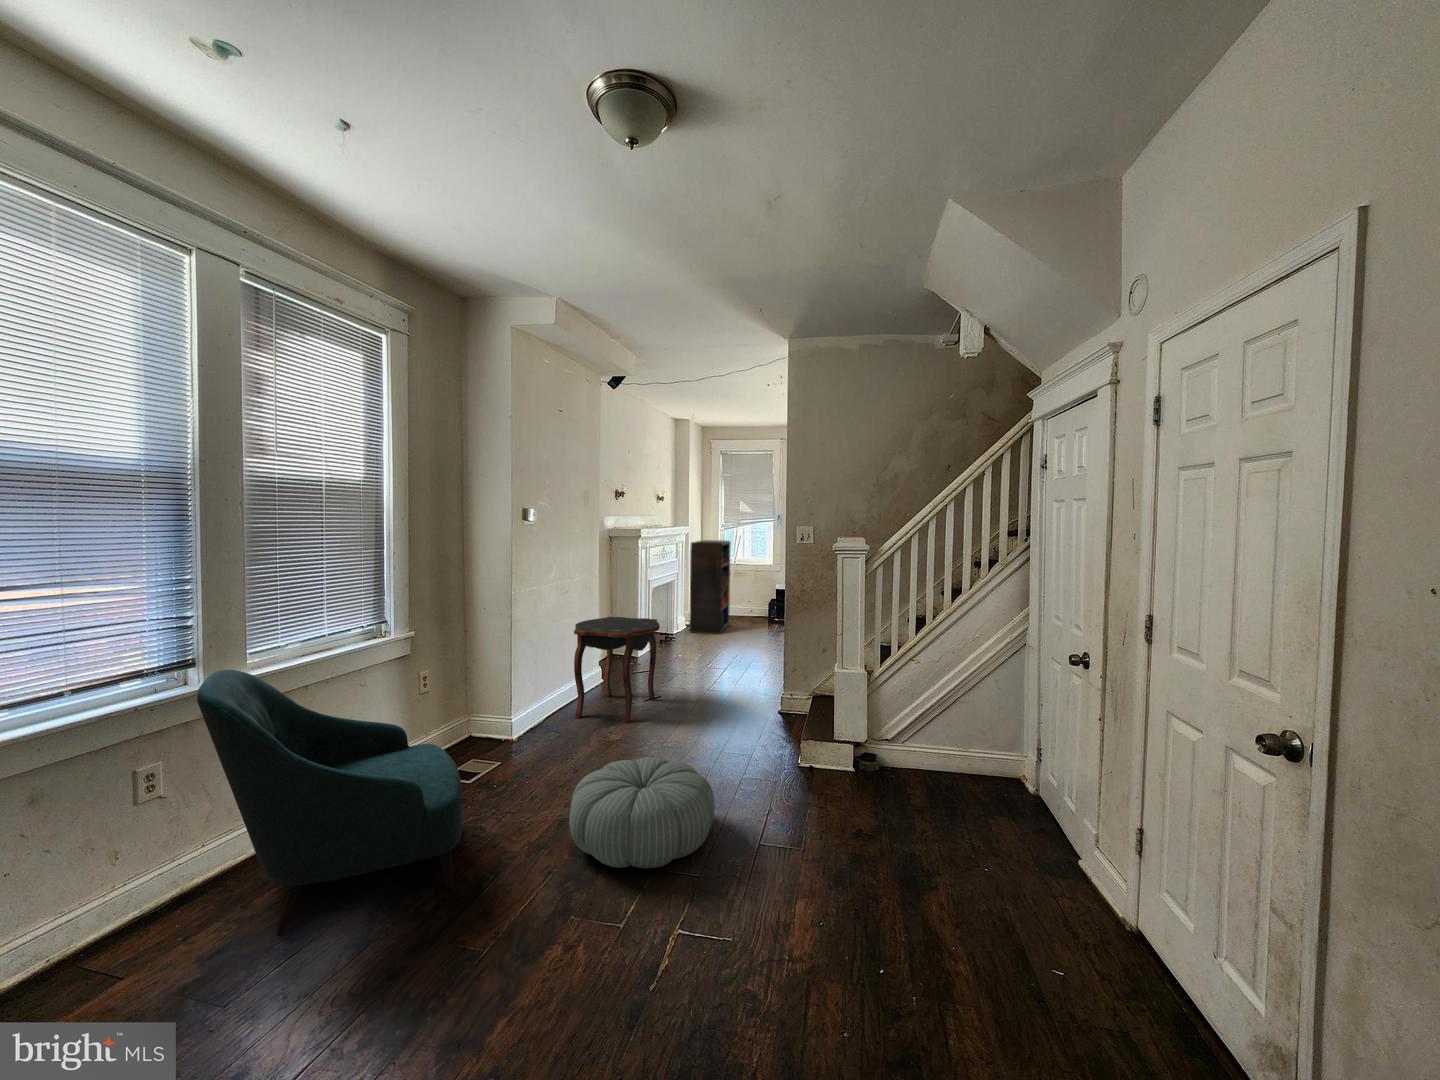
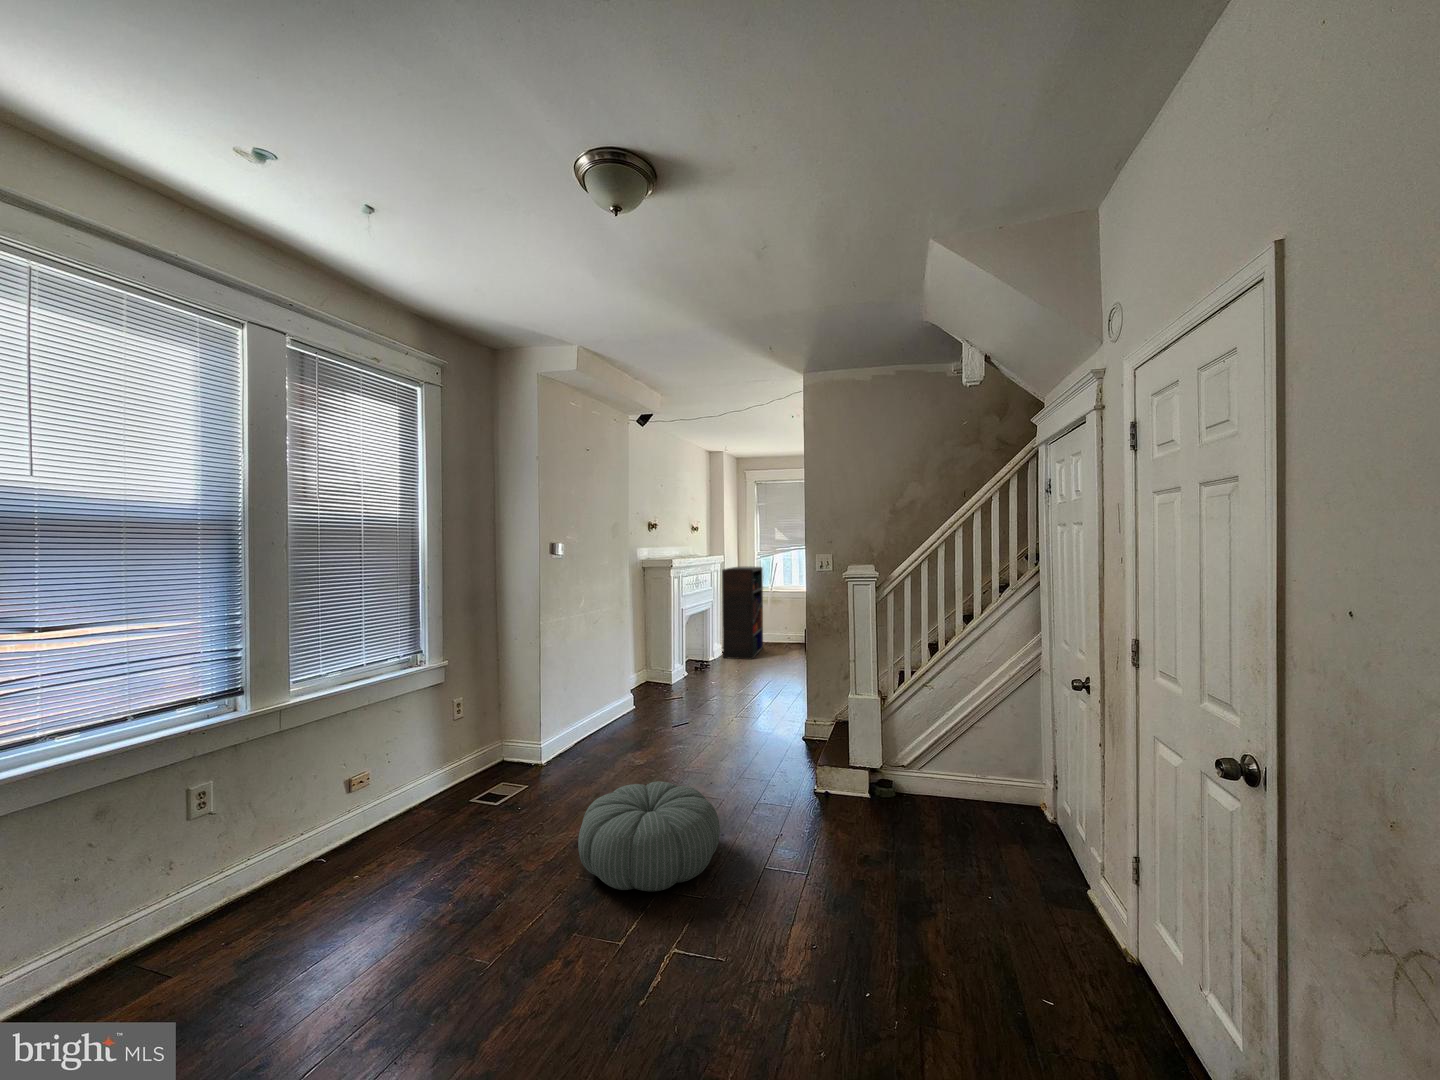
side table: present [574,617,660,723] -> none [599,644,682,748]
armchair: present [197,670,462,936] -> none [239,697,477,946]

